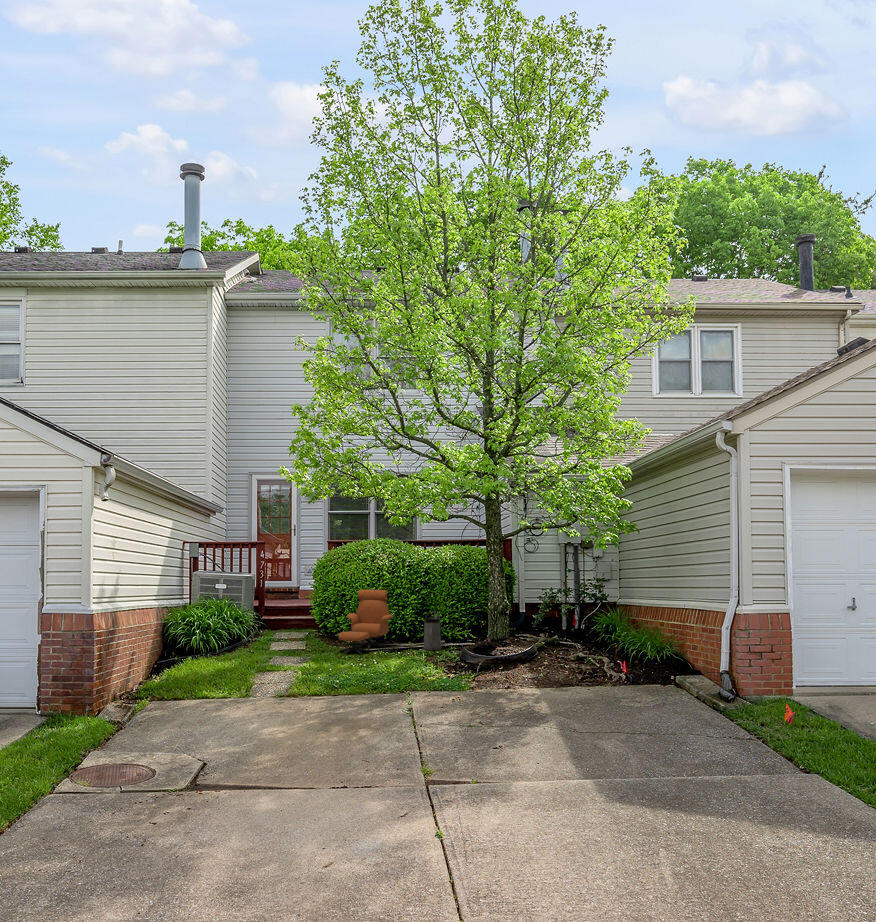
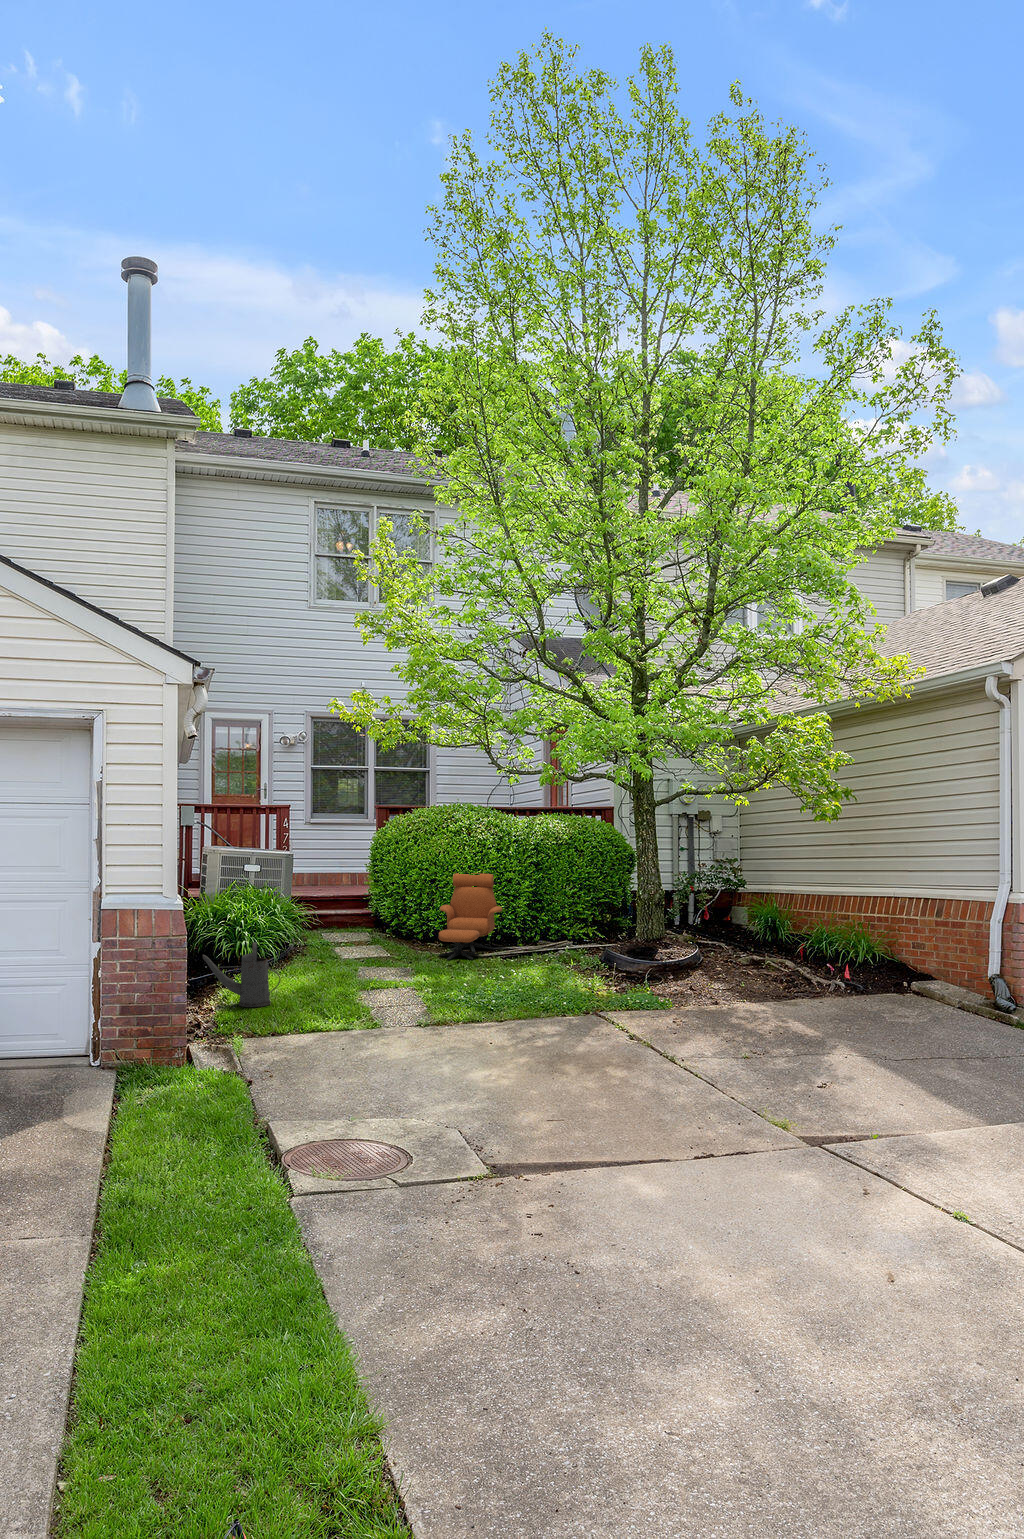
watering can: present [423,612,442,650] -> present [203,942,280,1007]

